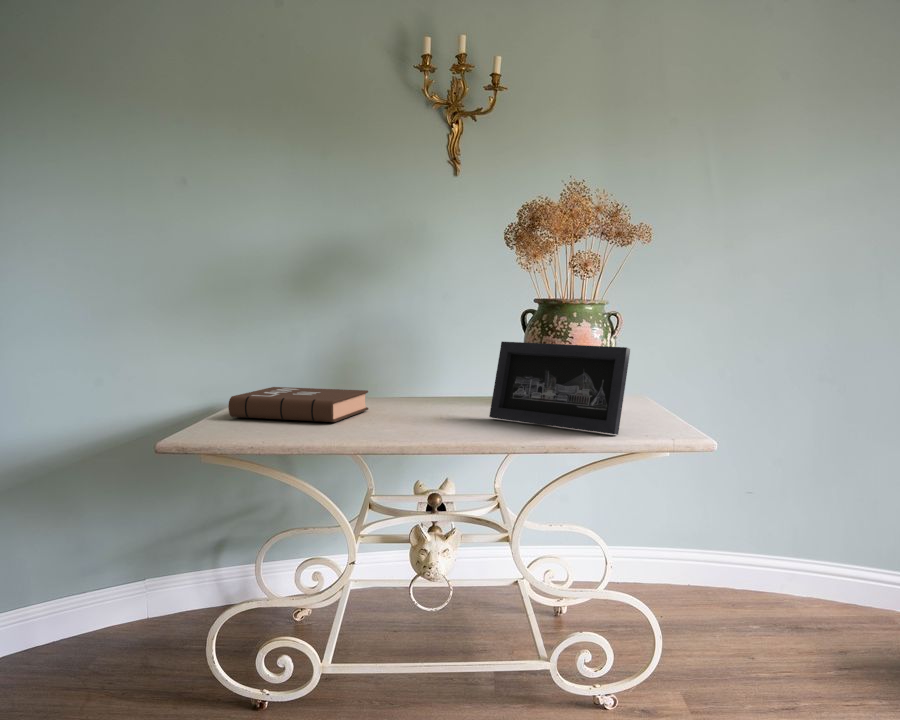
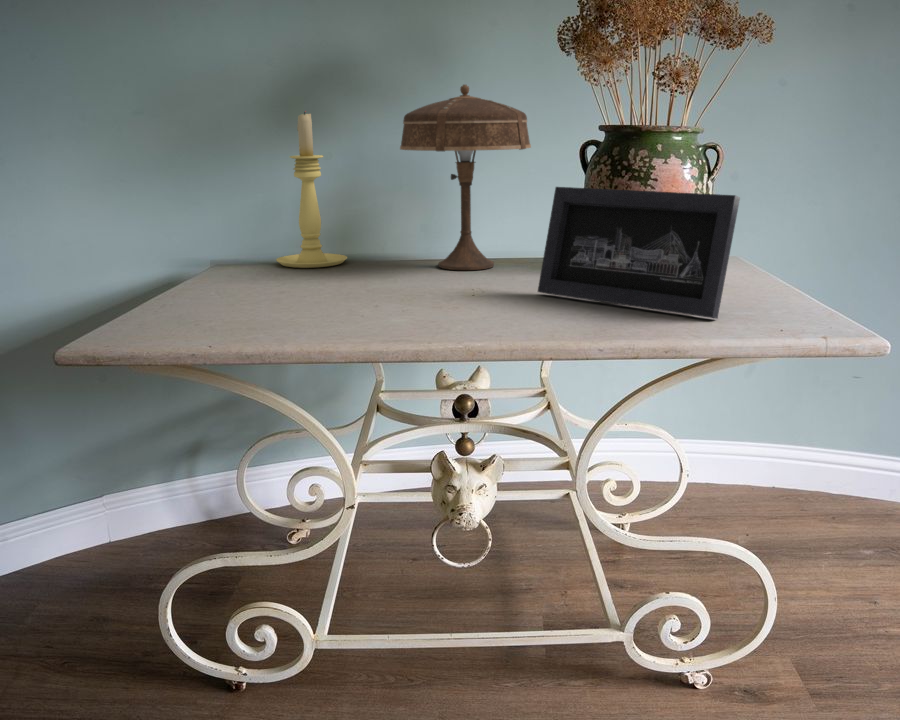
table lamp: none [388,270,484,403] -> present [400,85,531,270]
candle holder: none [293,287,347,401] -> present [276,112,347,268]
book: present [228,387,368,422] -> none [186,250,374,300]

